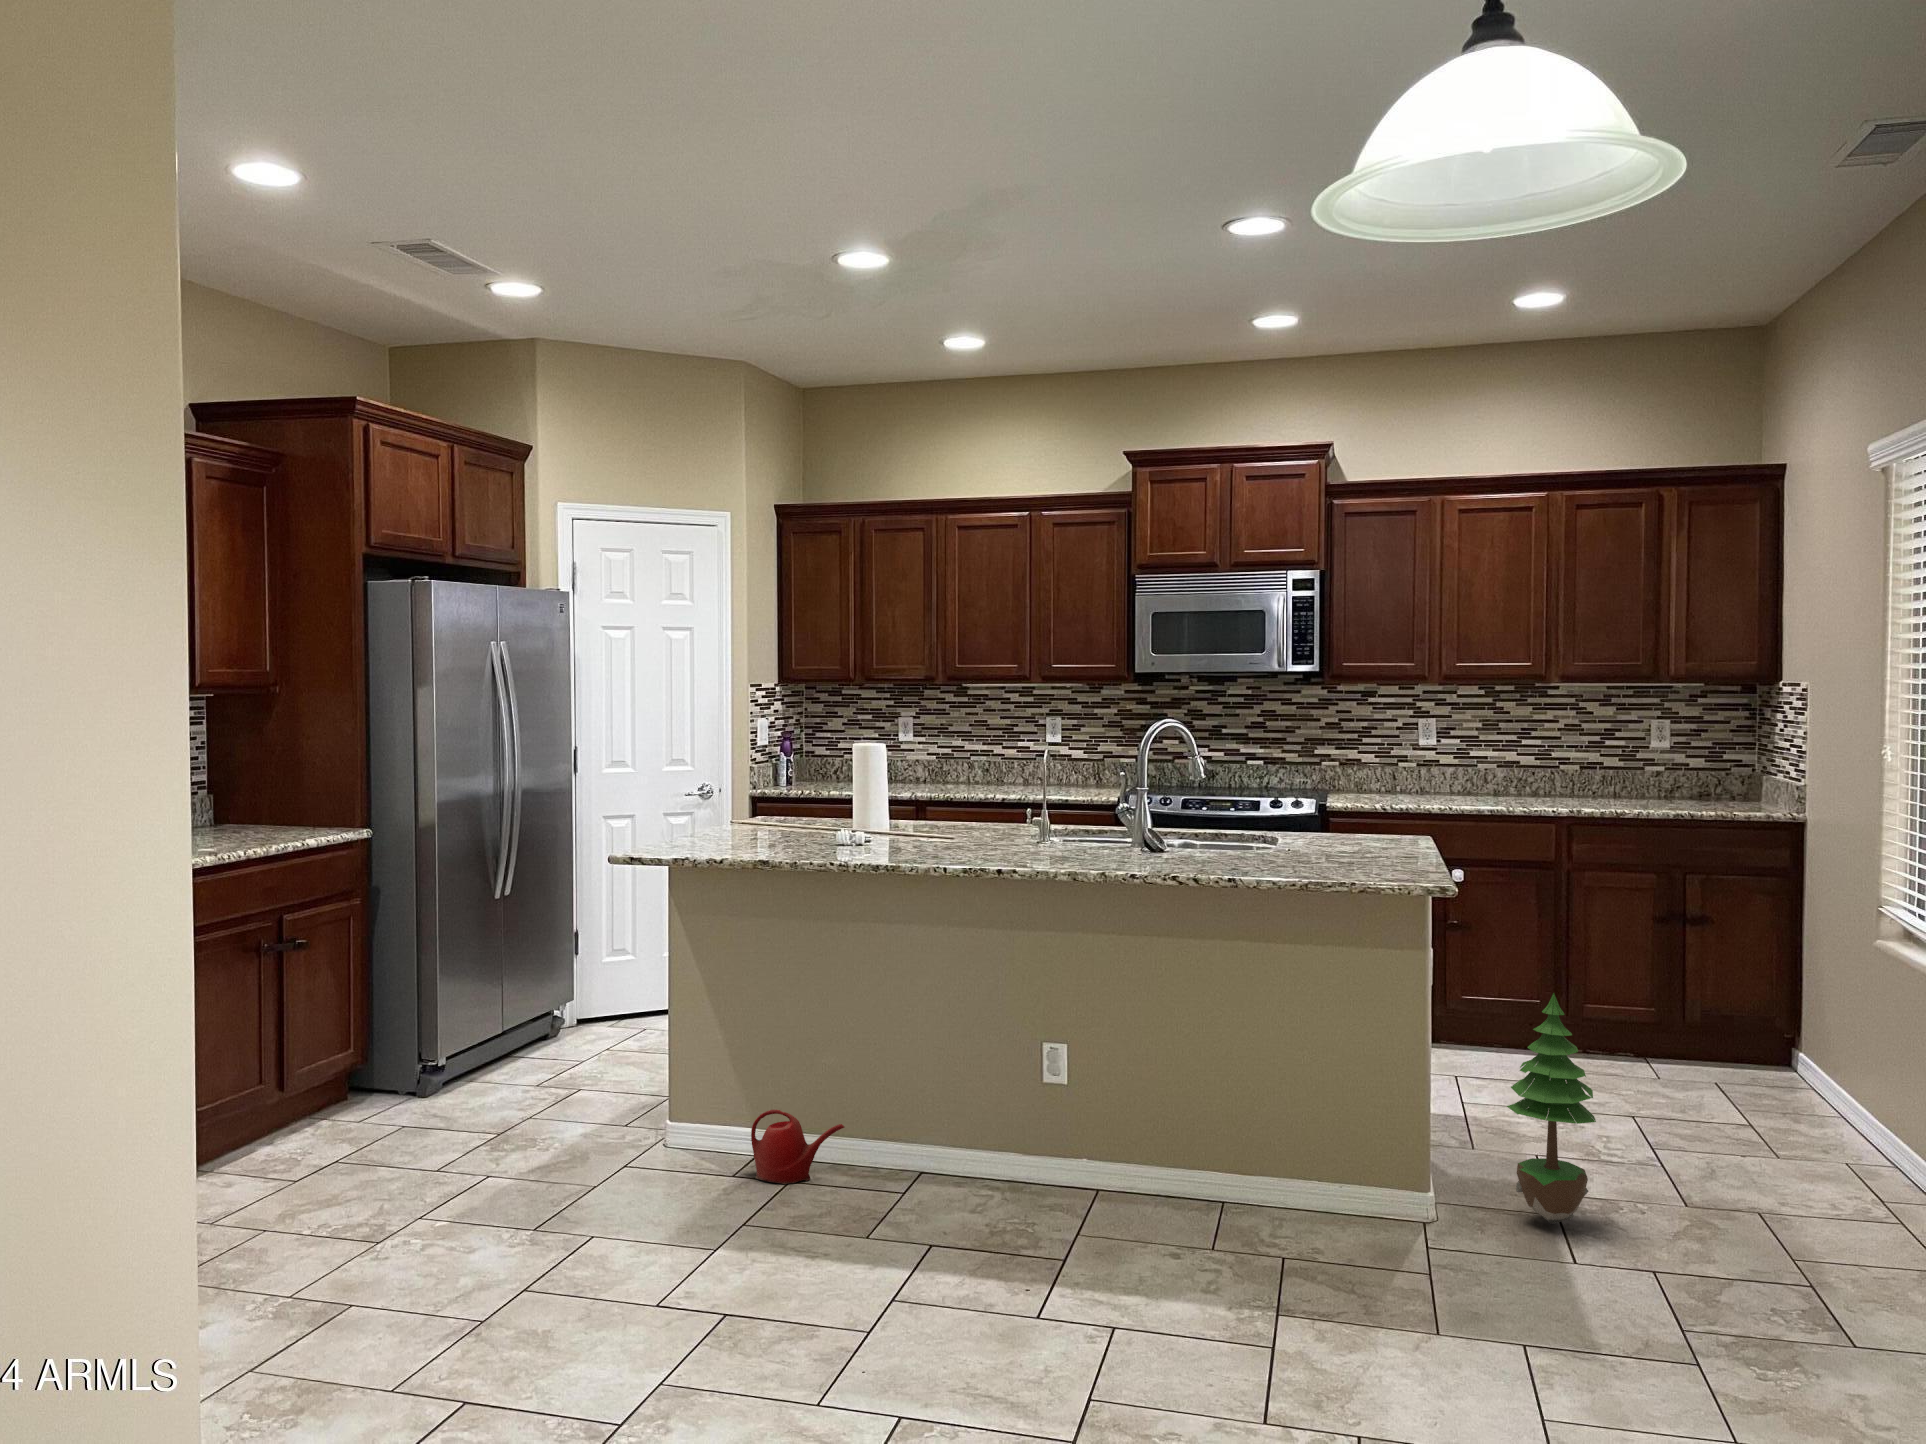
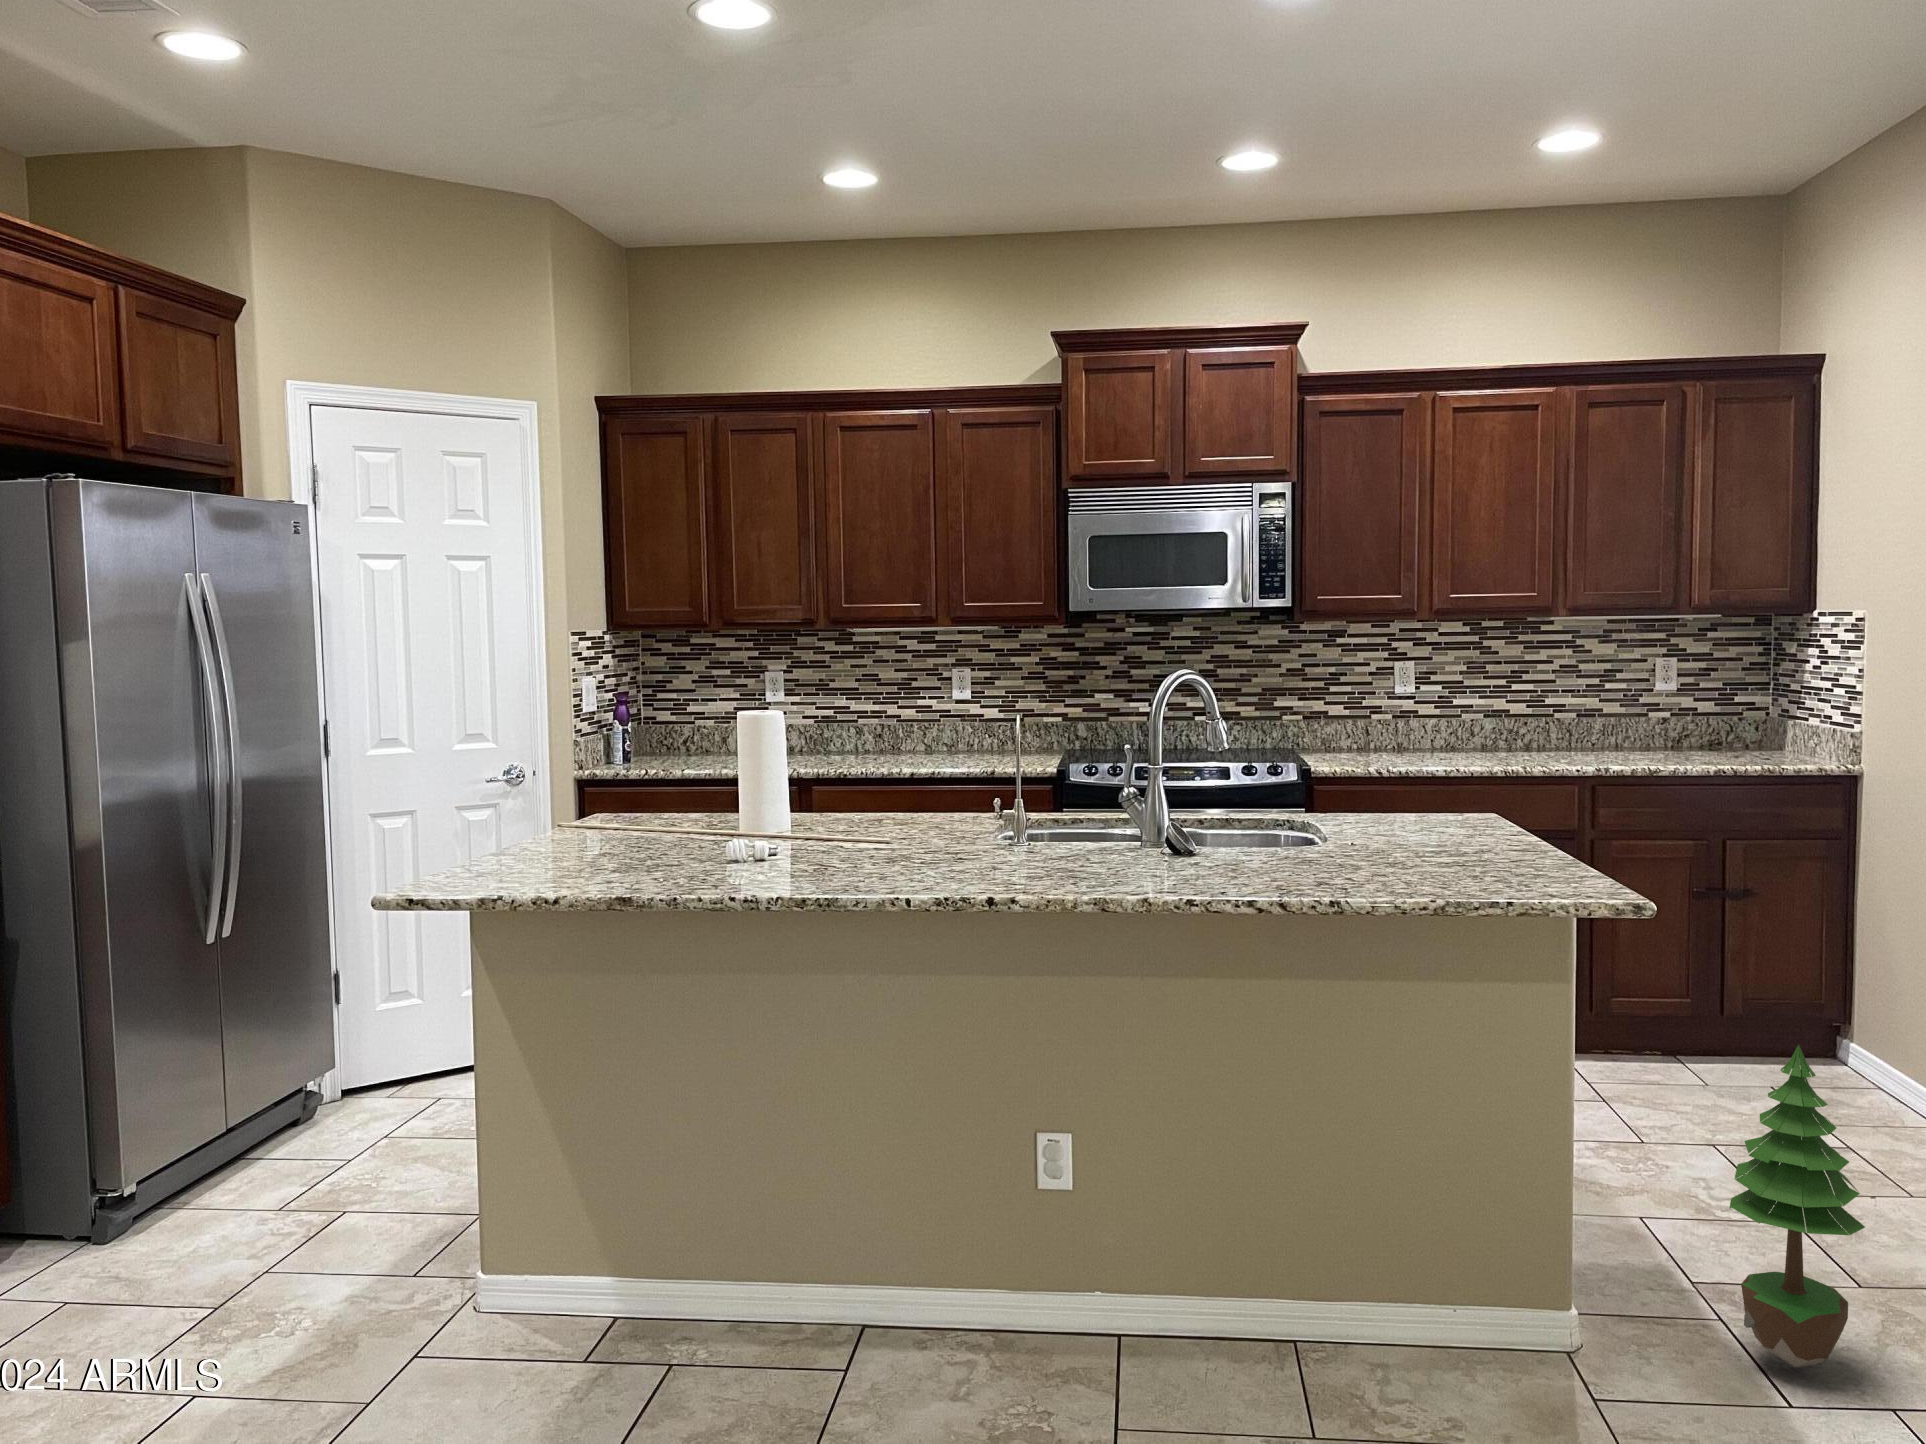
watering can: present [751,1110,844,1184] -> none [614,1278,764,1397]

